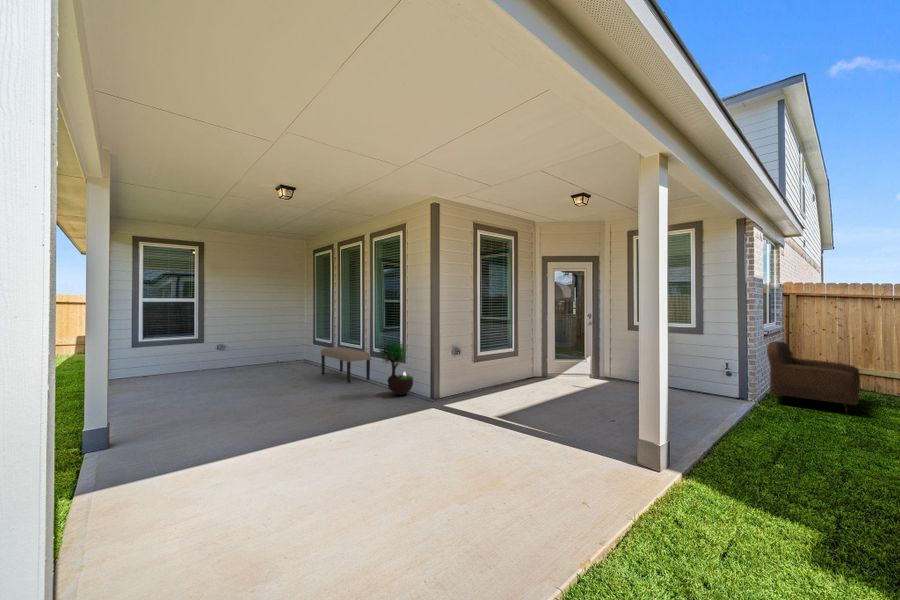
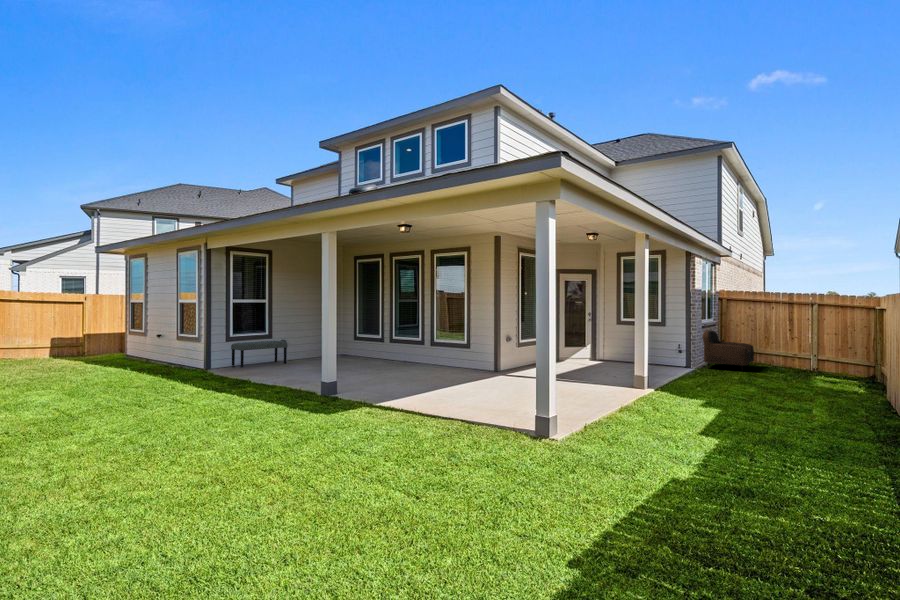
potted tree: present [379,342,413,395] -> none [452,328,478,370]
bench: present [321,347,371,383] -> present [231,341,287,367]

